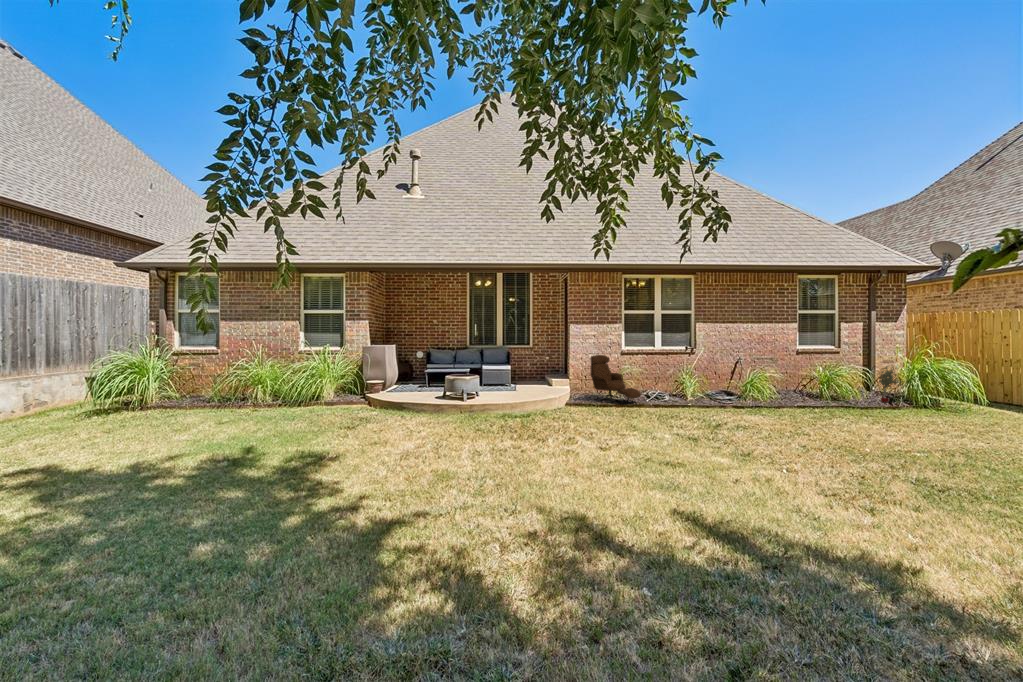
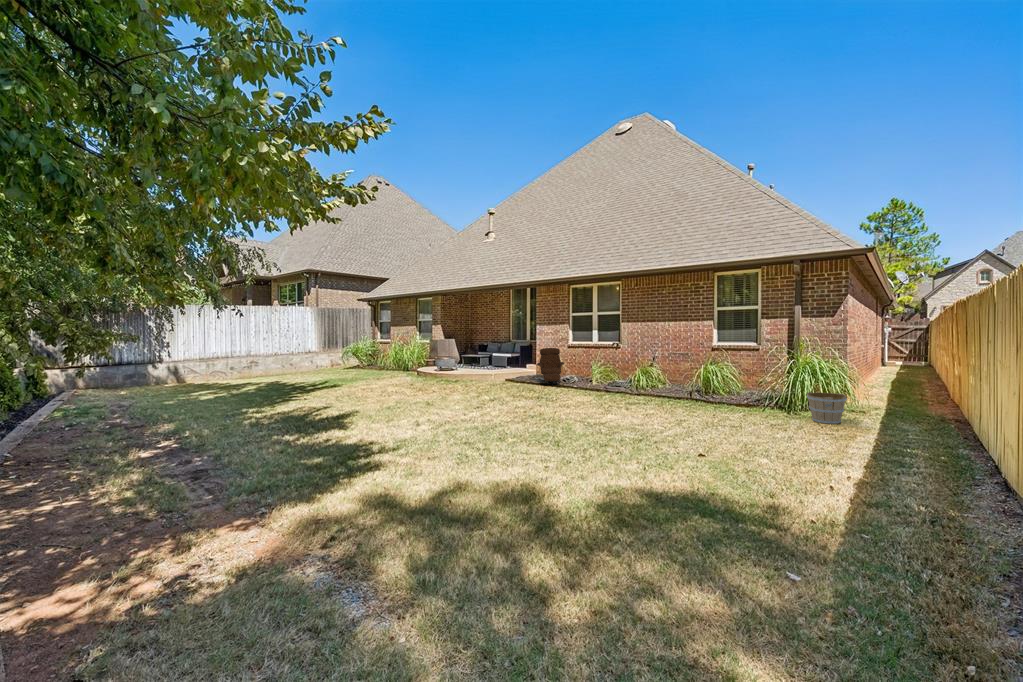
potted tree: present [879,366,902,402] -> none [775,367,806,408]
wooden bucket: none [931,385,968,411] -> present [807,392,847,424]

